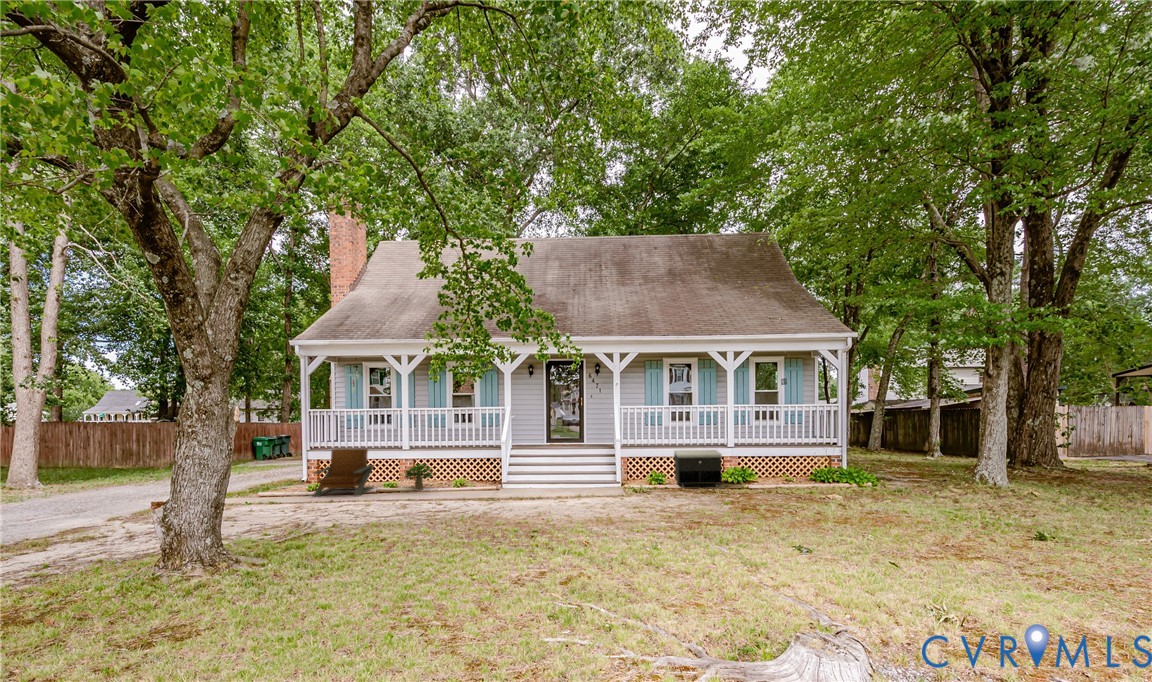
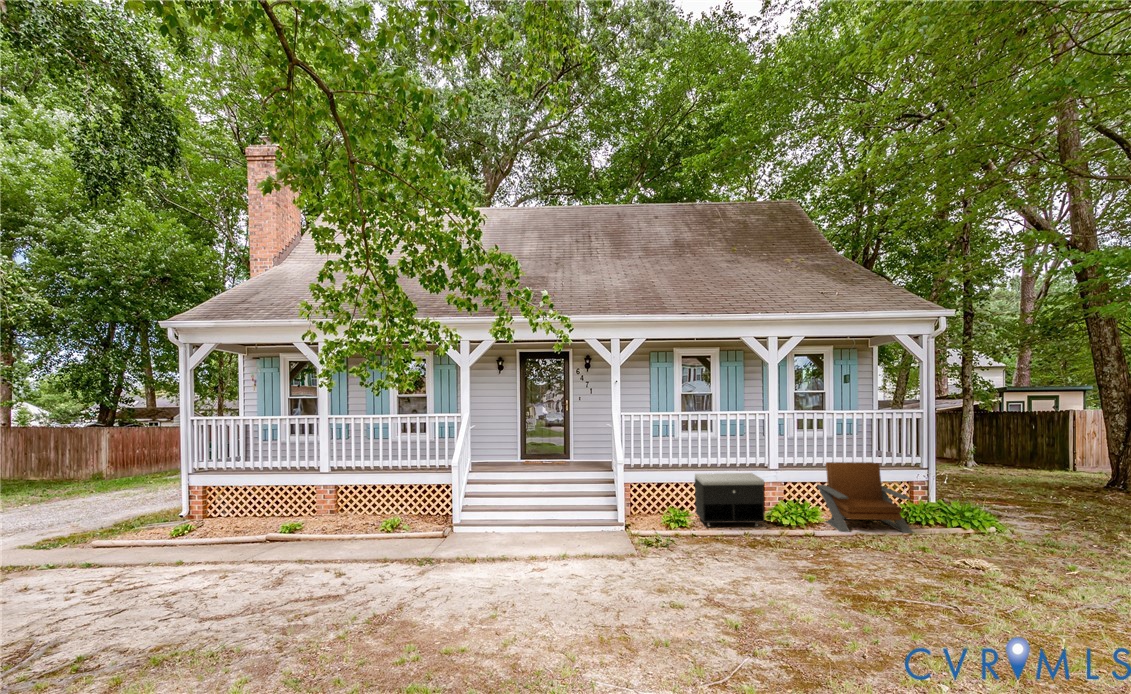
lounge chair: present [313,449,374,497] -> present [817,462,912,533]
potted plant: present [404,464,434,491] -> none [314,490,363,530]

